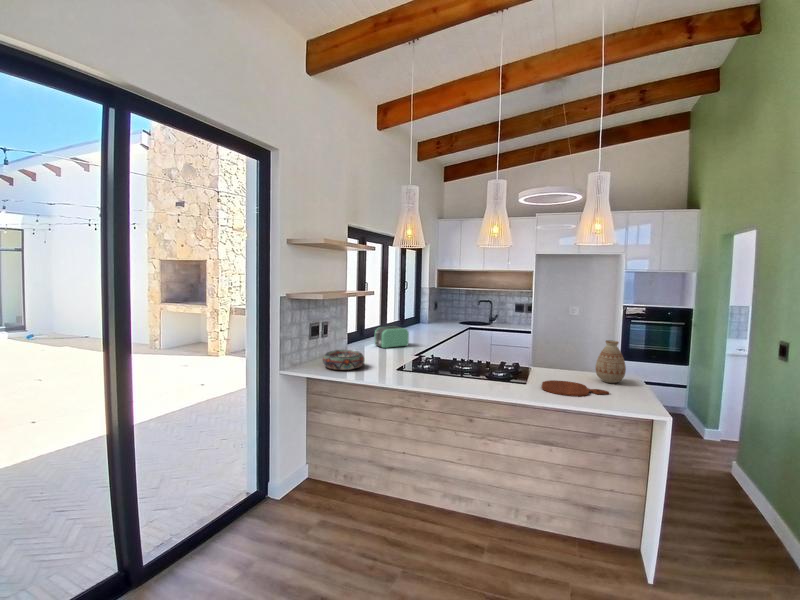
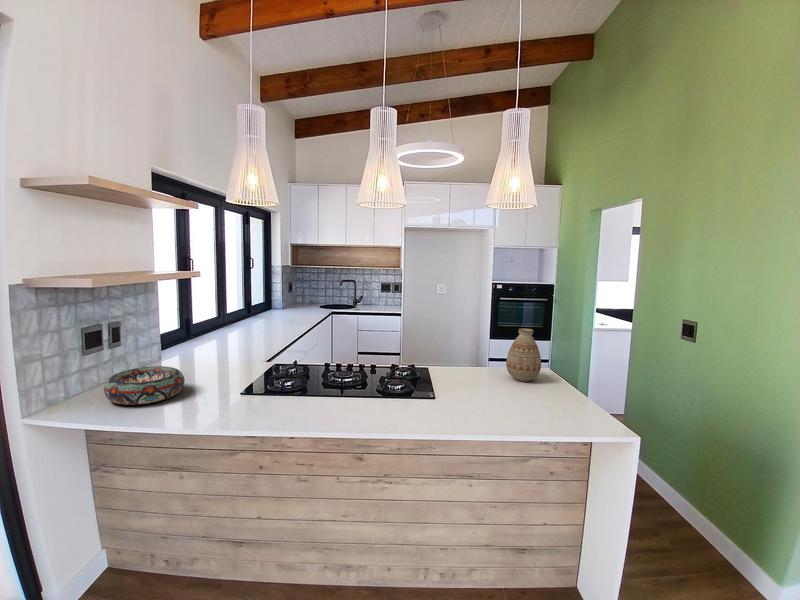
toaster: present [374,326,409,348] -> none [205,319,257,352]
cutting board: present [542,380,609,396] -> none [452,386,536,411]

